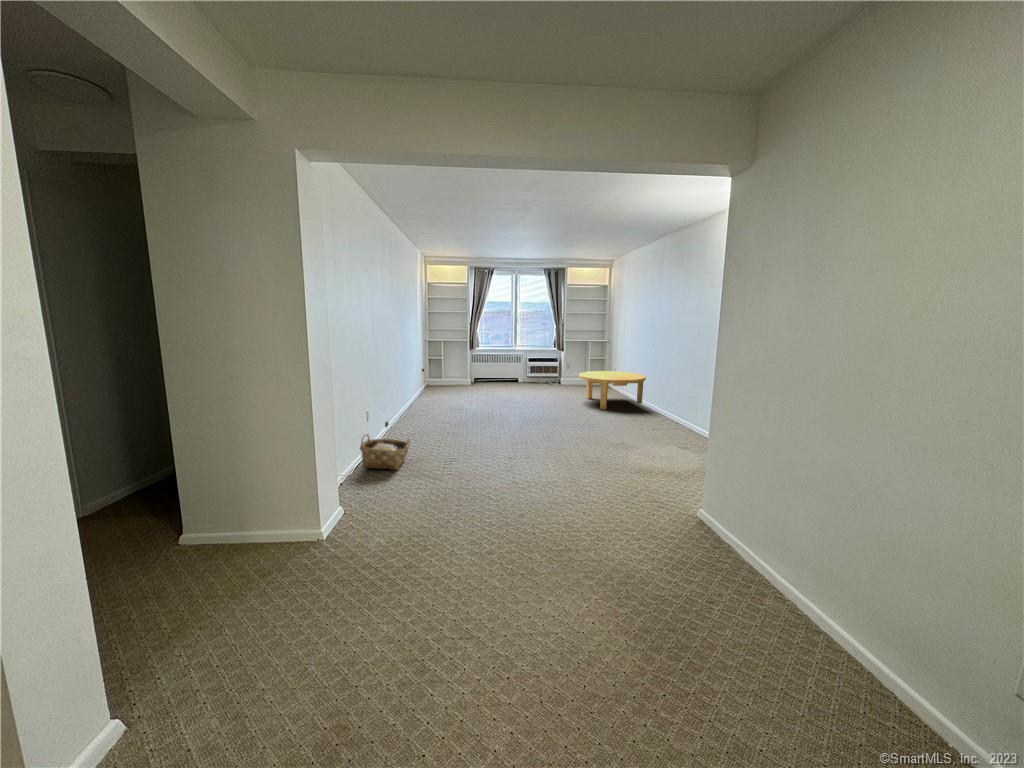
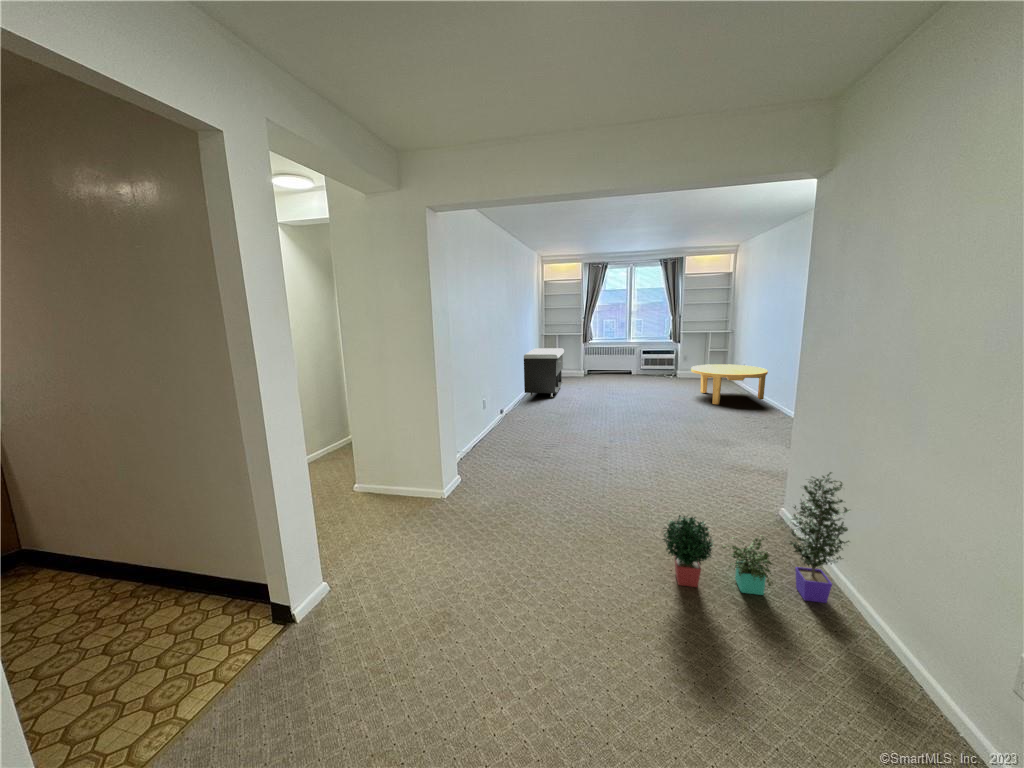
storage bench: none [410,354,452,407] -> present [524,348,564,397]
woven basket: present [360,434,410,470] -> none [475,419,516,451]
potted plant: none [610,471,800,615] -> present [663,472,850,603]

